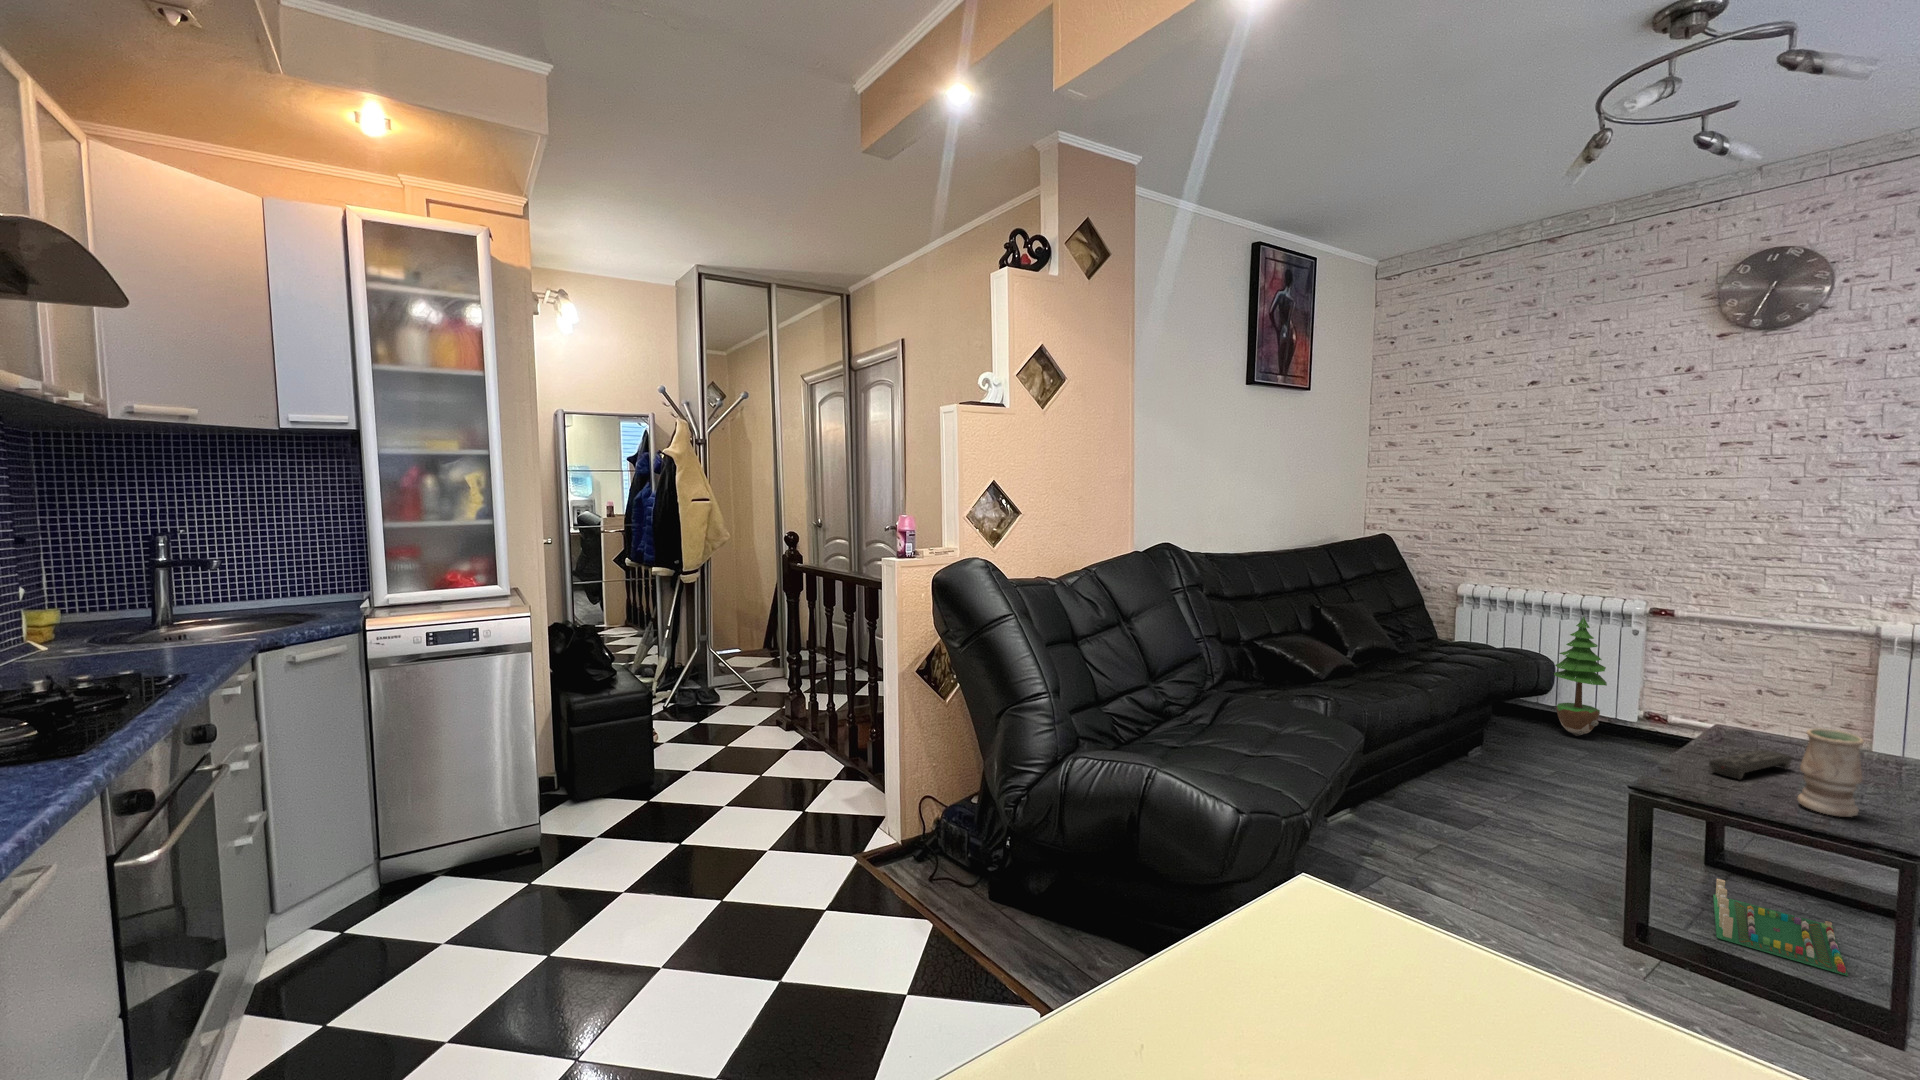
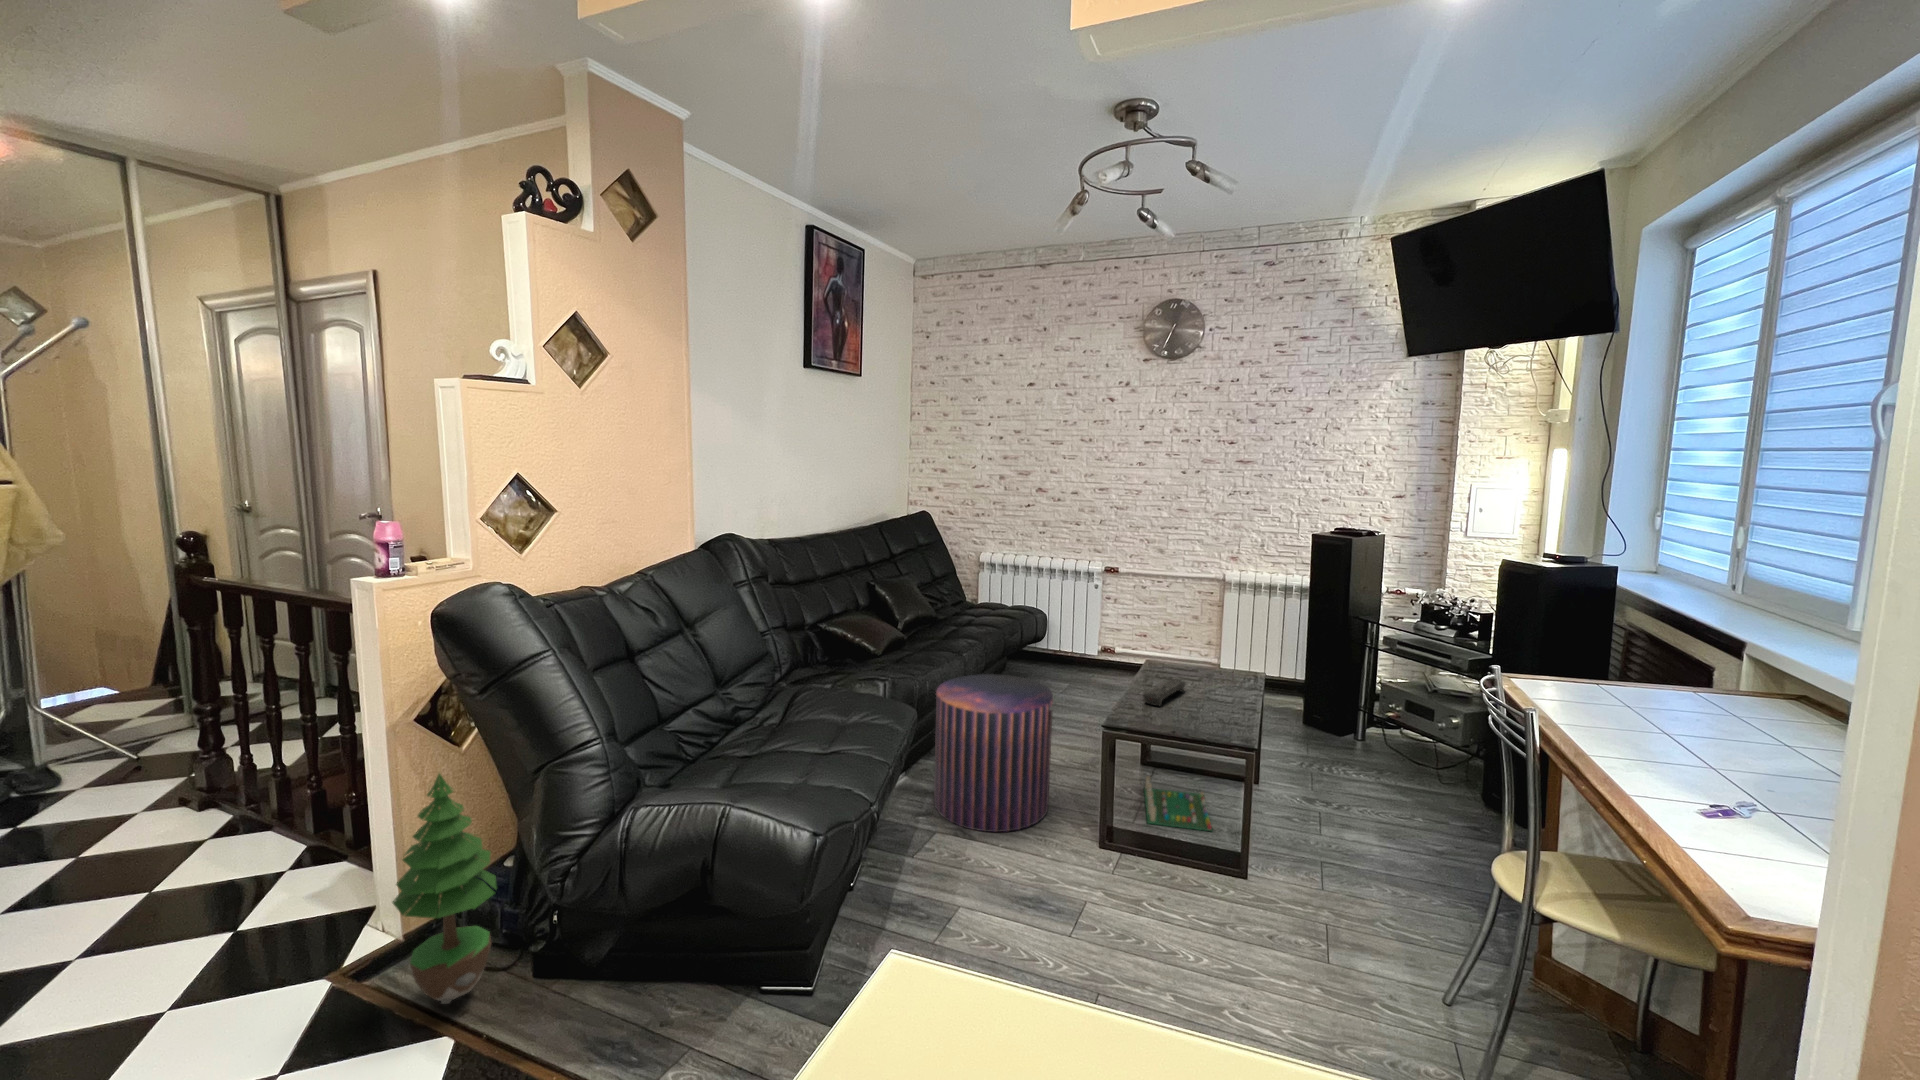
potted tree: present [1554,617,1607,736] -> present [393,774,497,1004]
pouf: none [1384,708,1555,898] -> present [934,674,1053,832]
vase: present [1797,729,1864,817] -> none [1190,666,1223,727]

